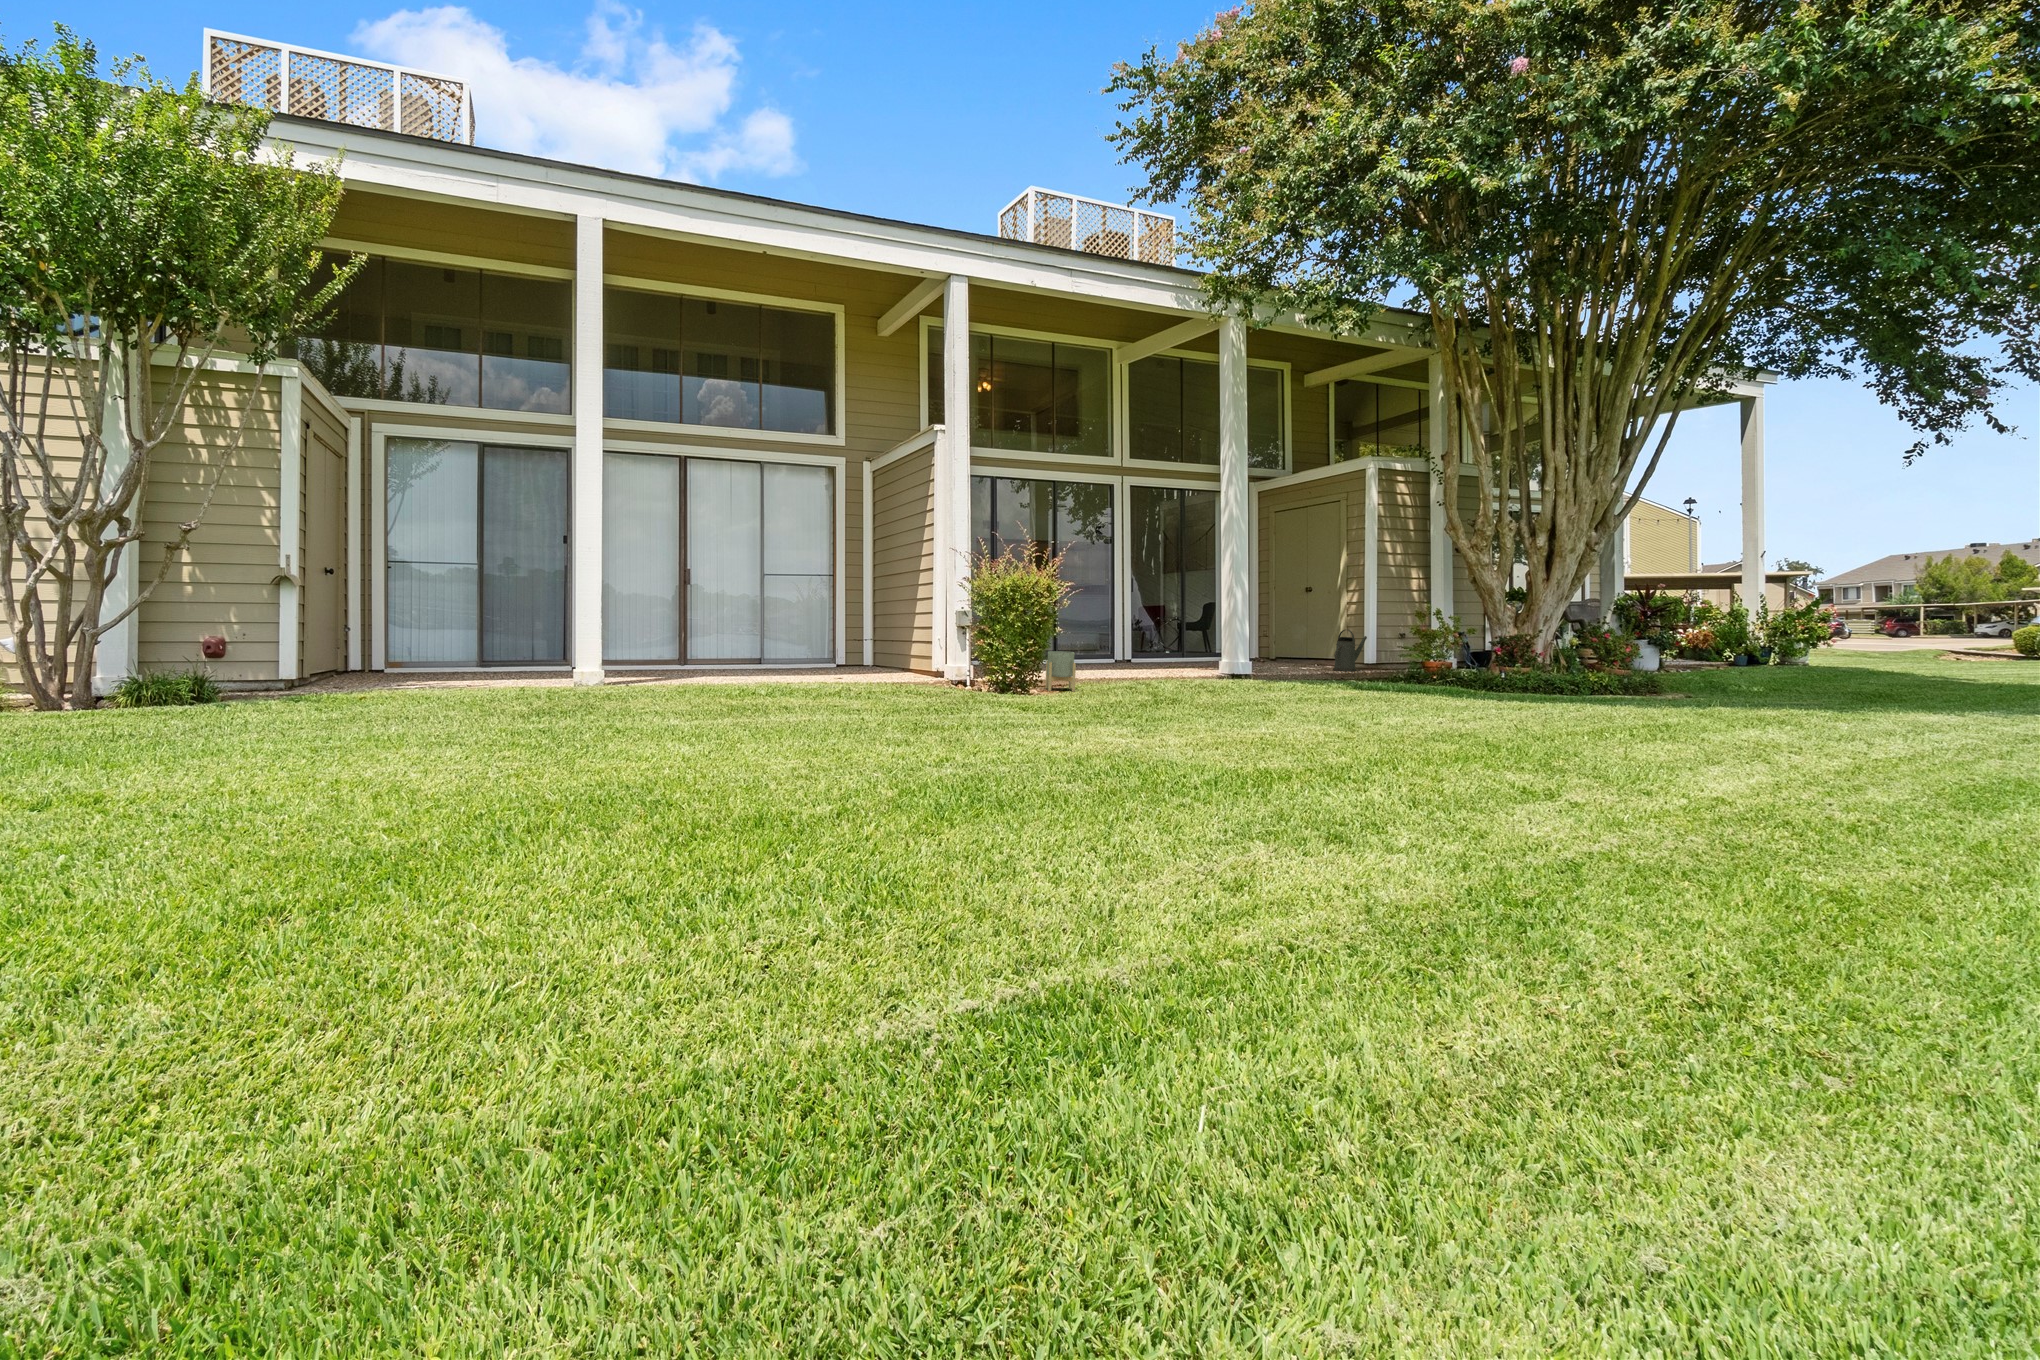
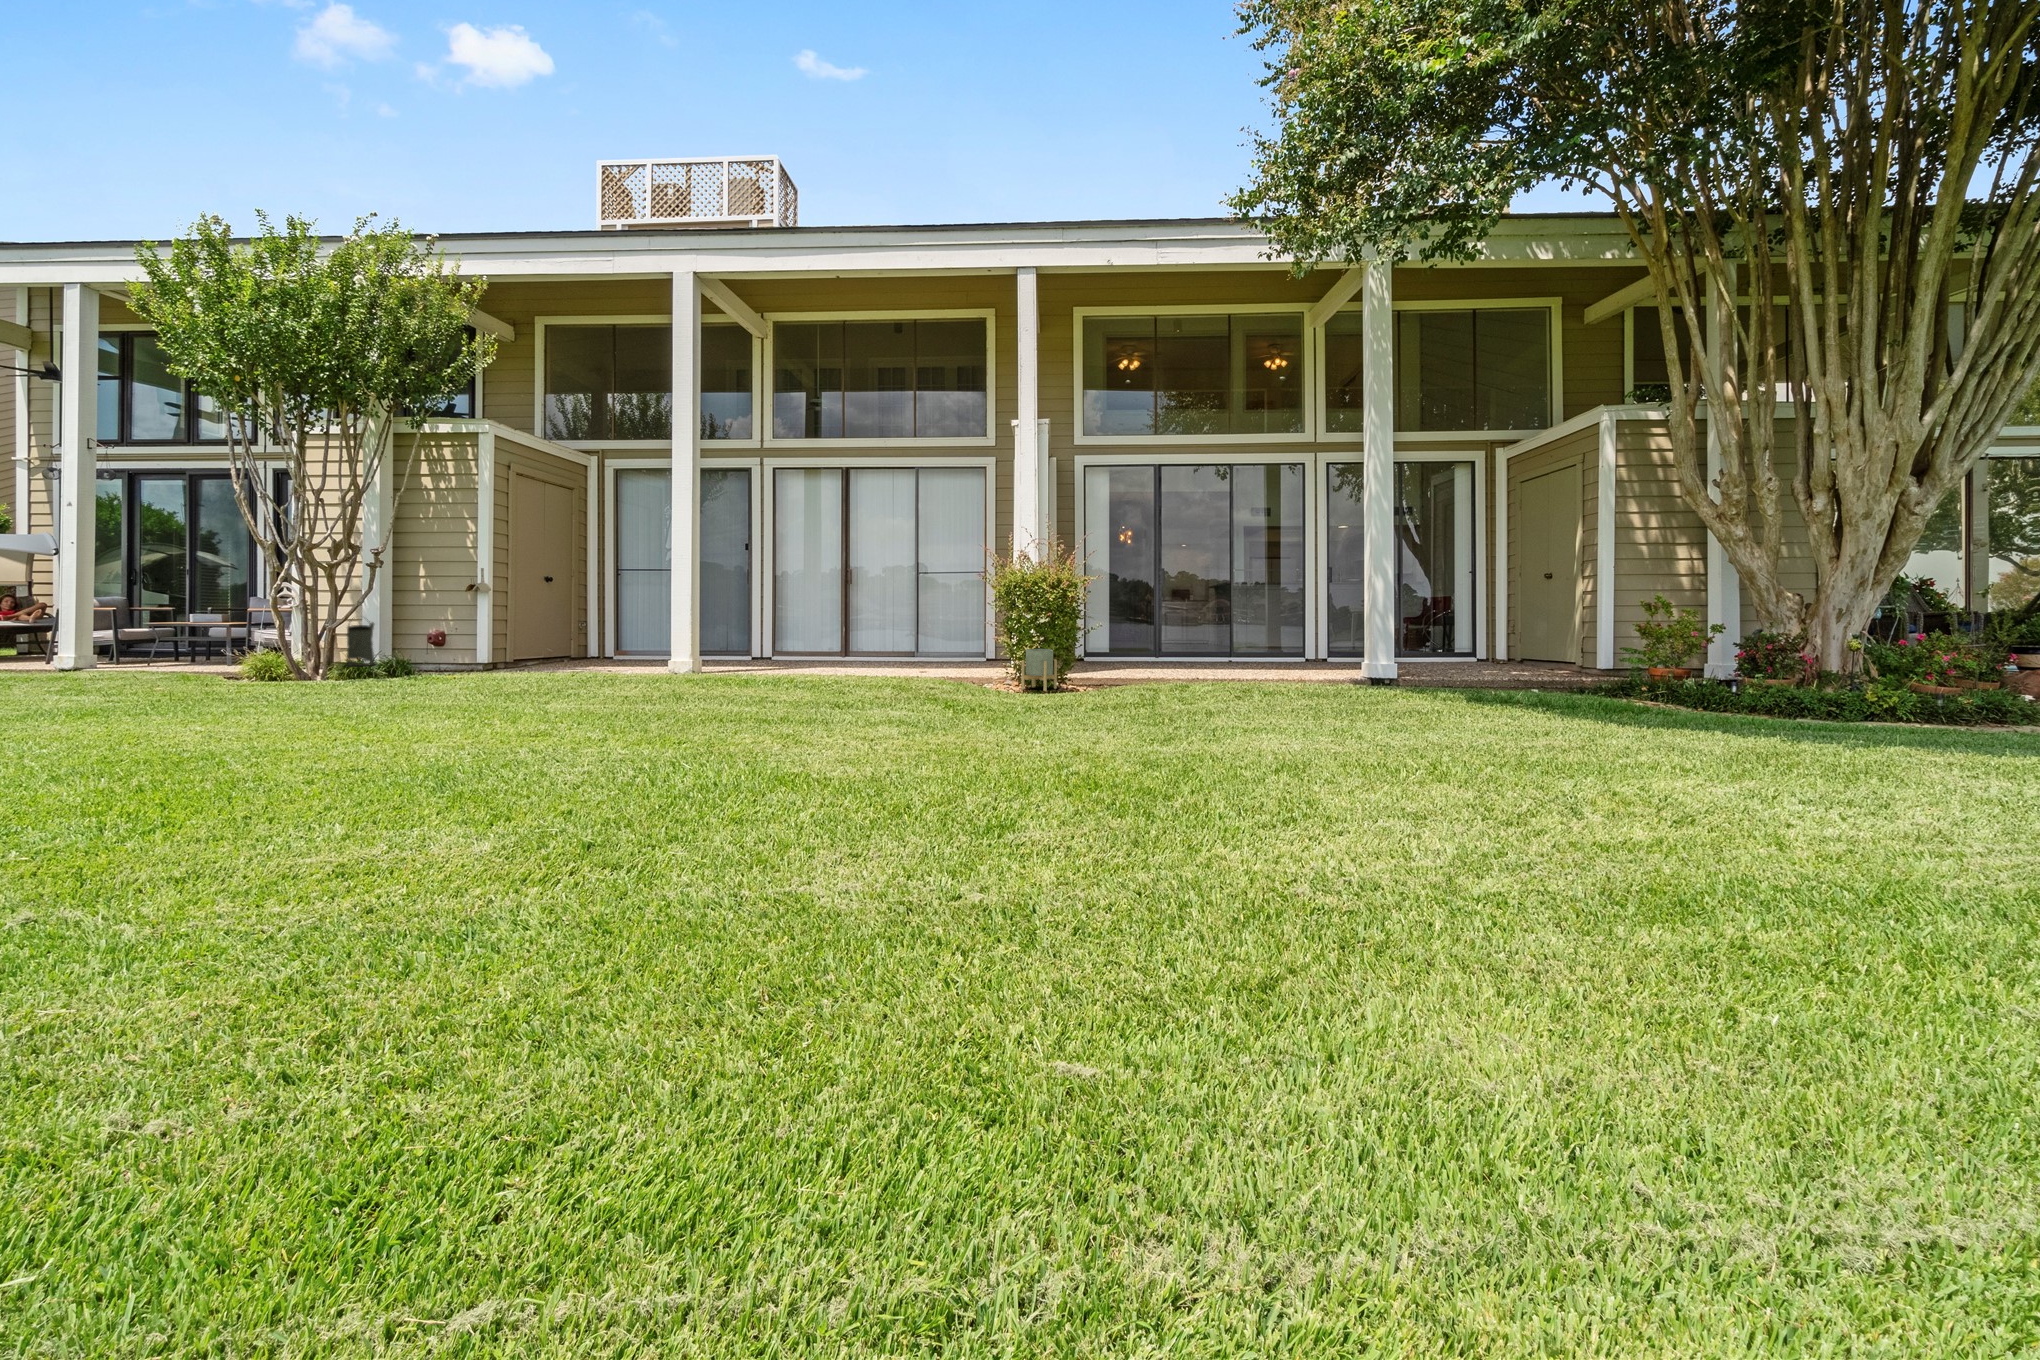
watering can: present [1334,630,1367,671] -> present [346,622,375,666]

